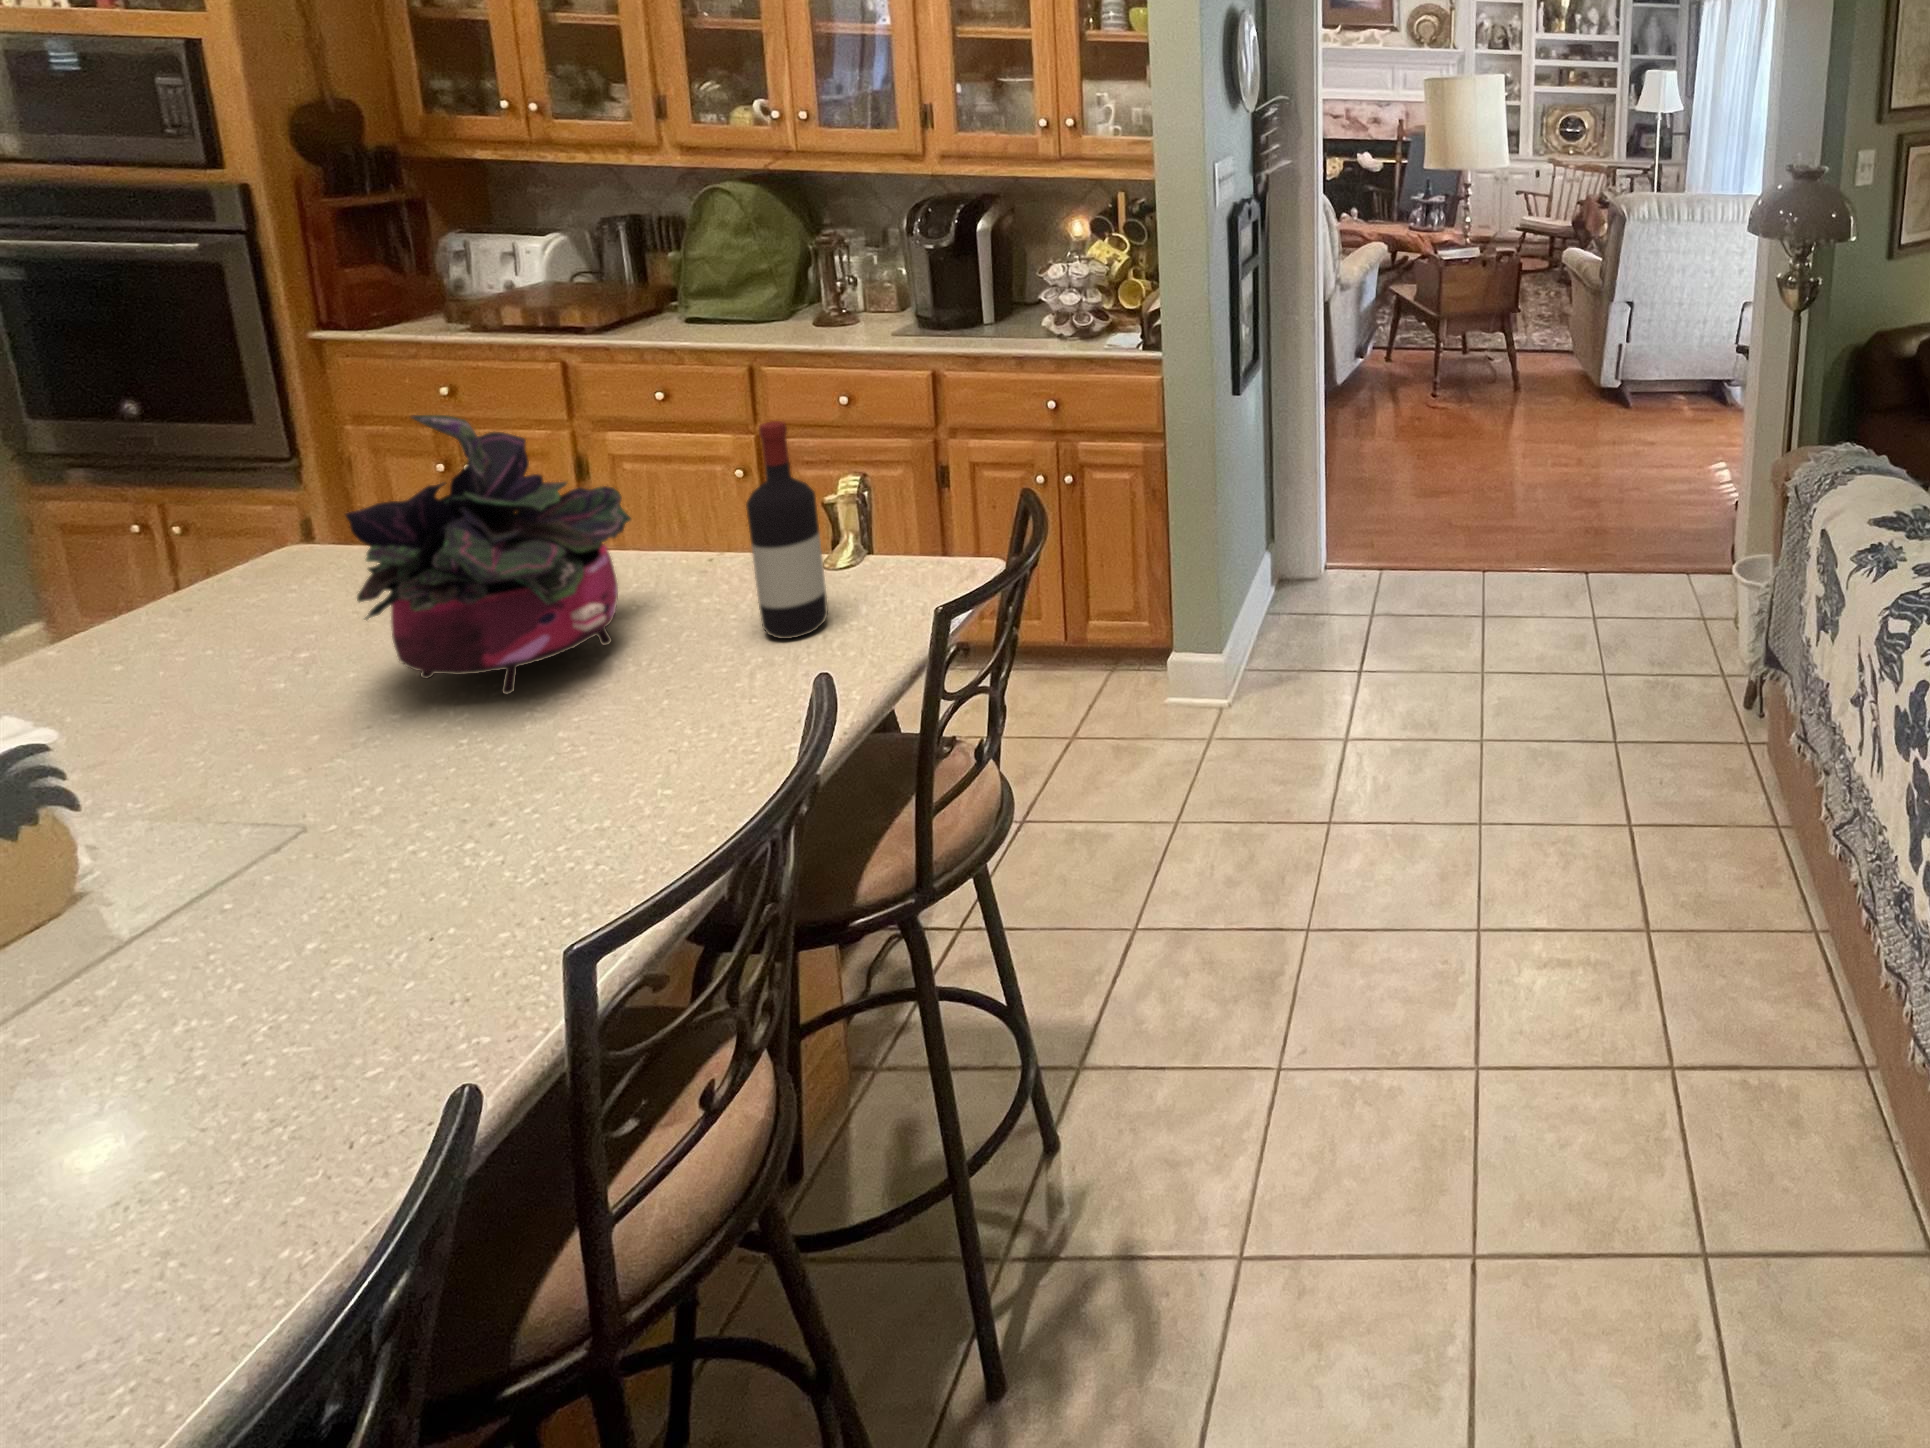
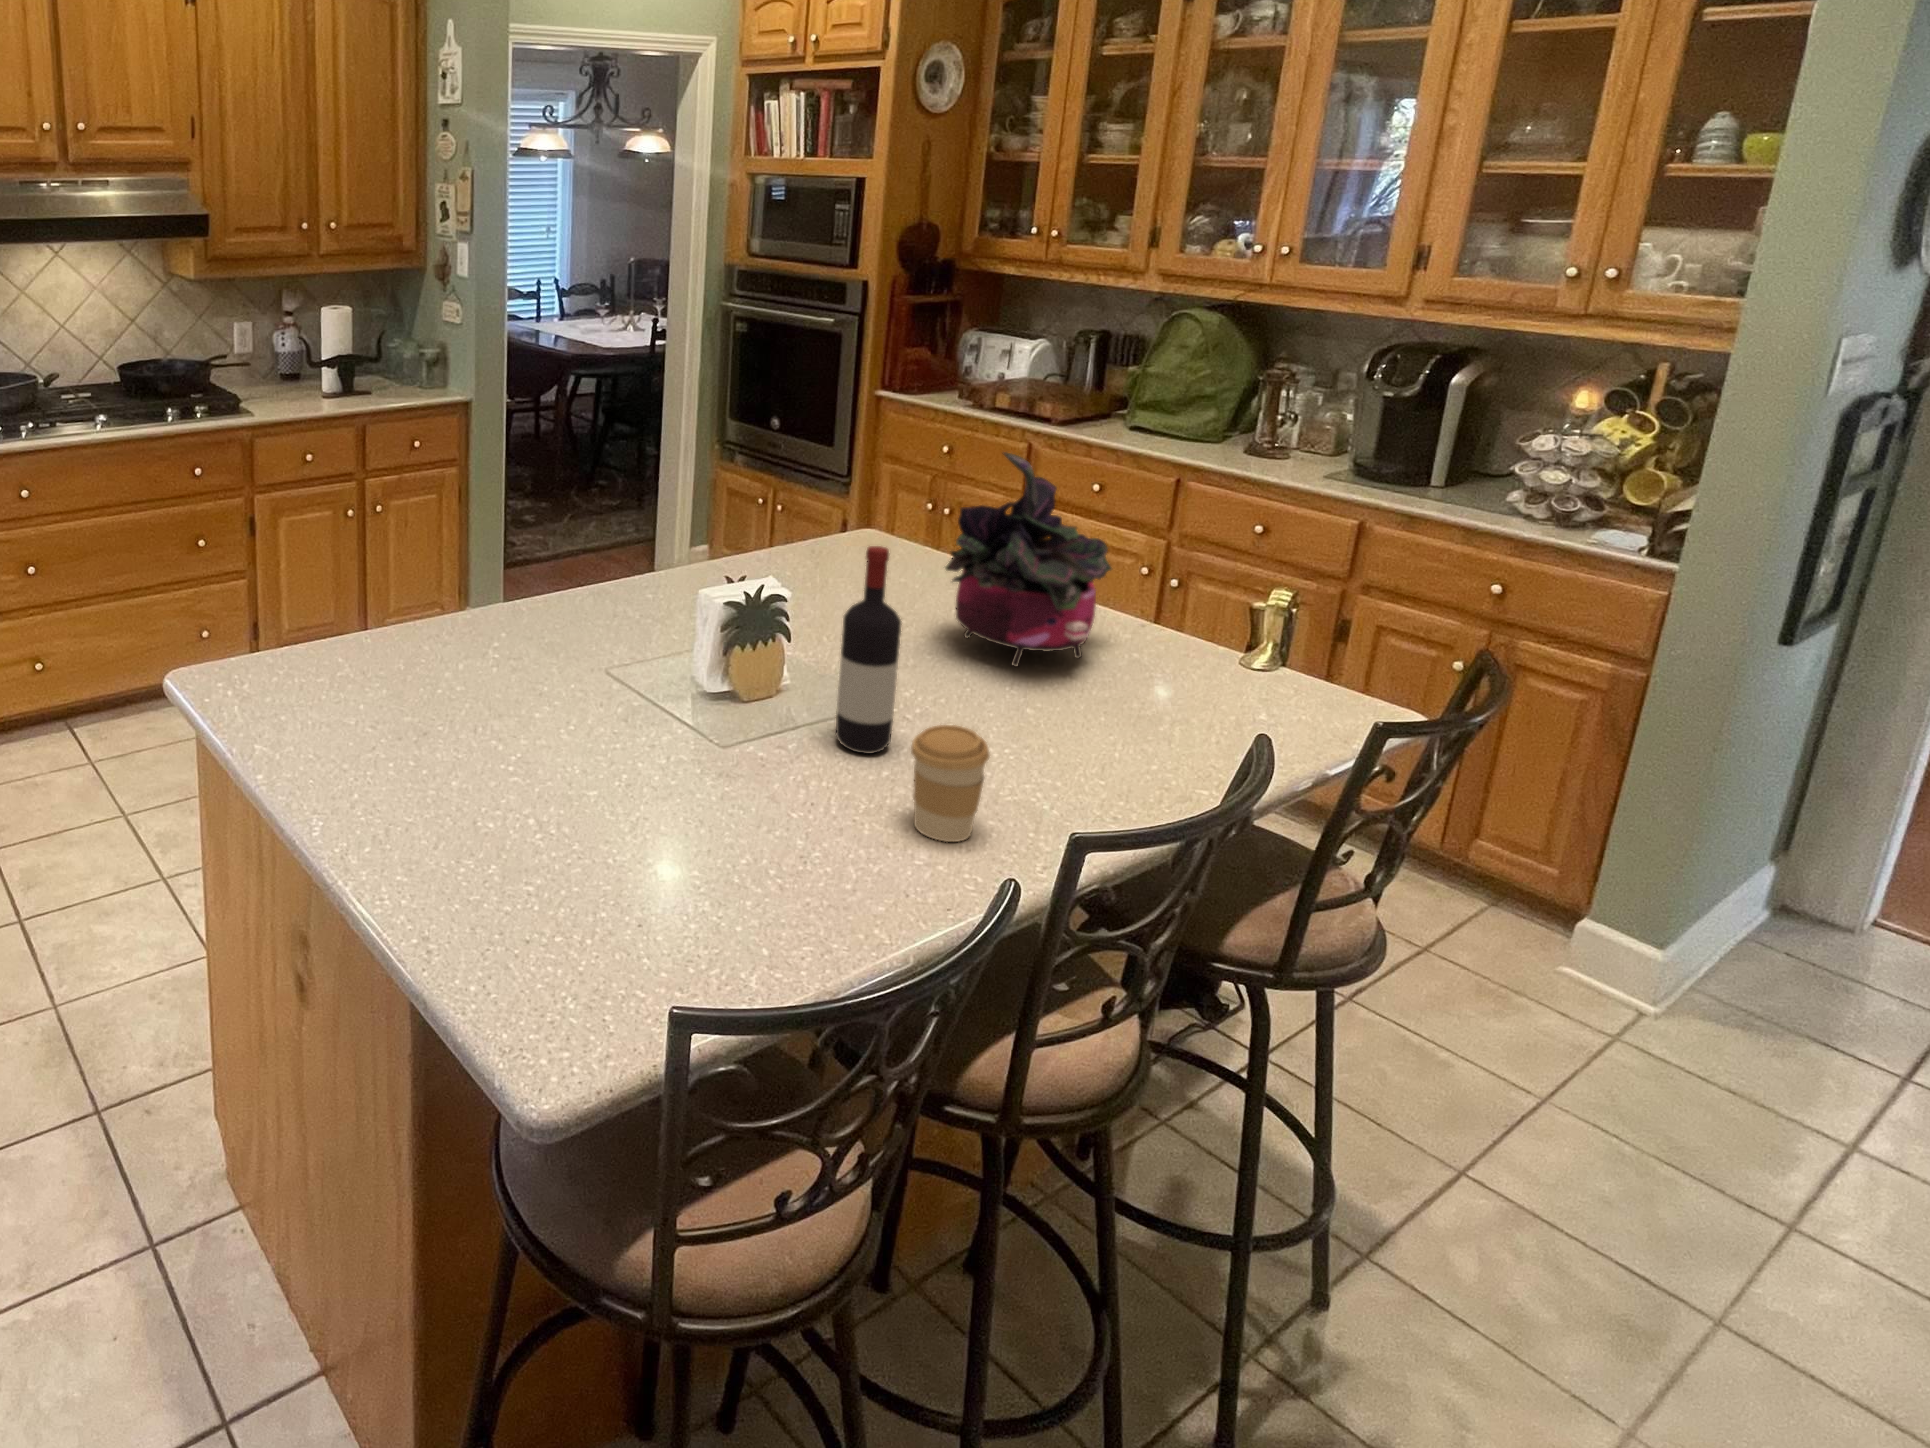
wine bottle: present [746,421,828,639] -> present [835,546,902,754]
coffee cup: none [234,886,405,1092] -> present [911,725,990,842]

